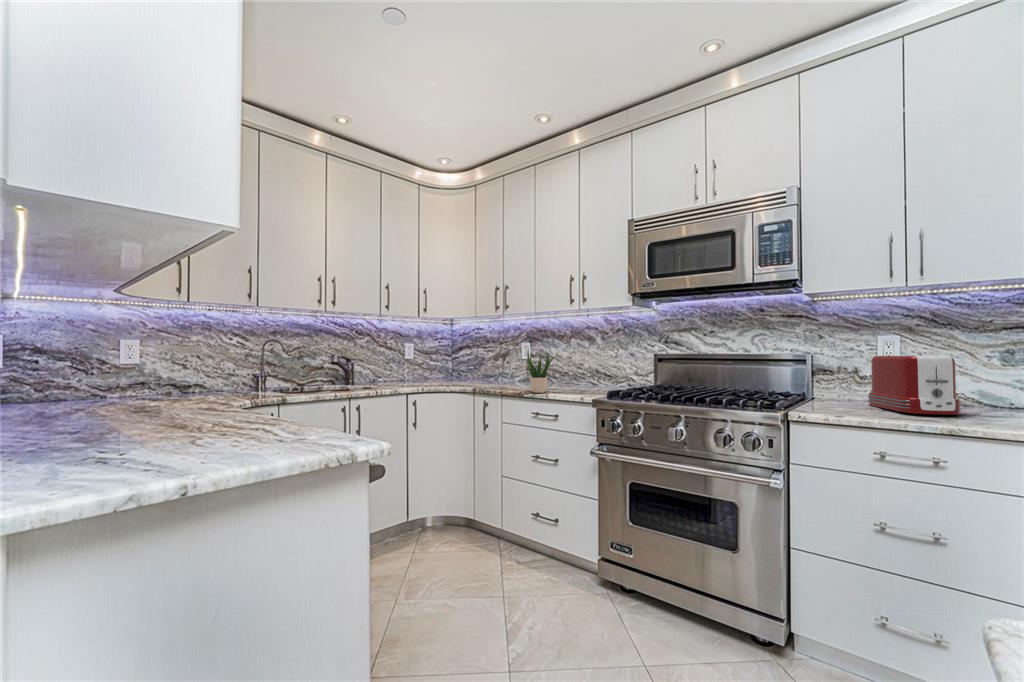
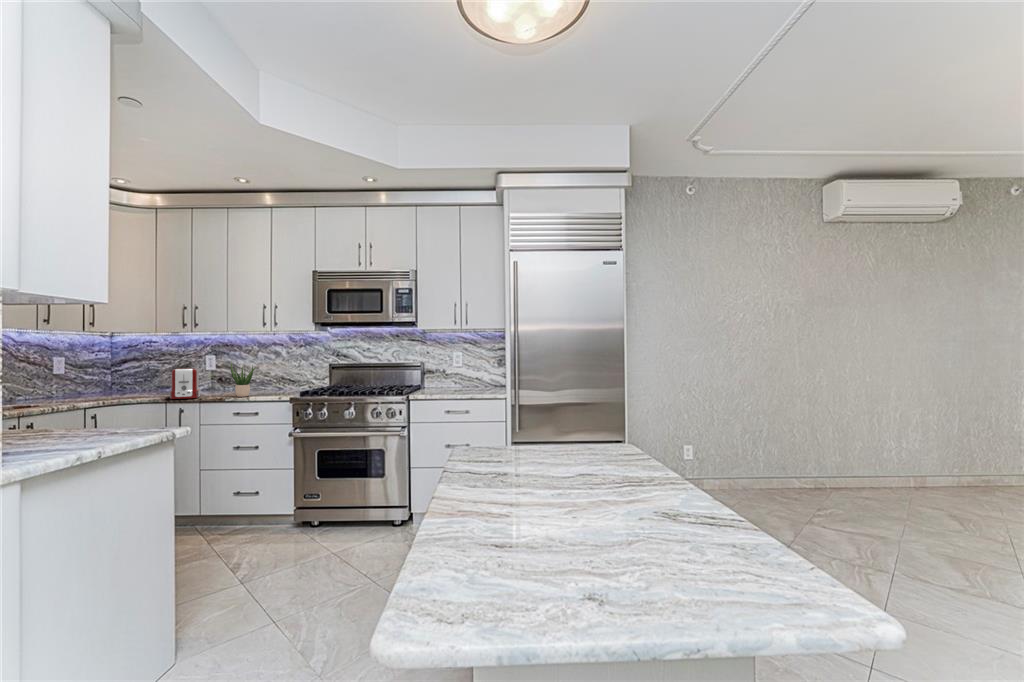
toaster: present [868,356,962,415] -> present [169,368,200,399]

